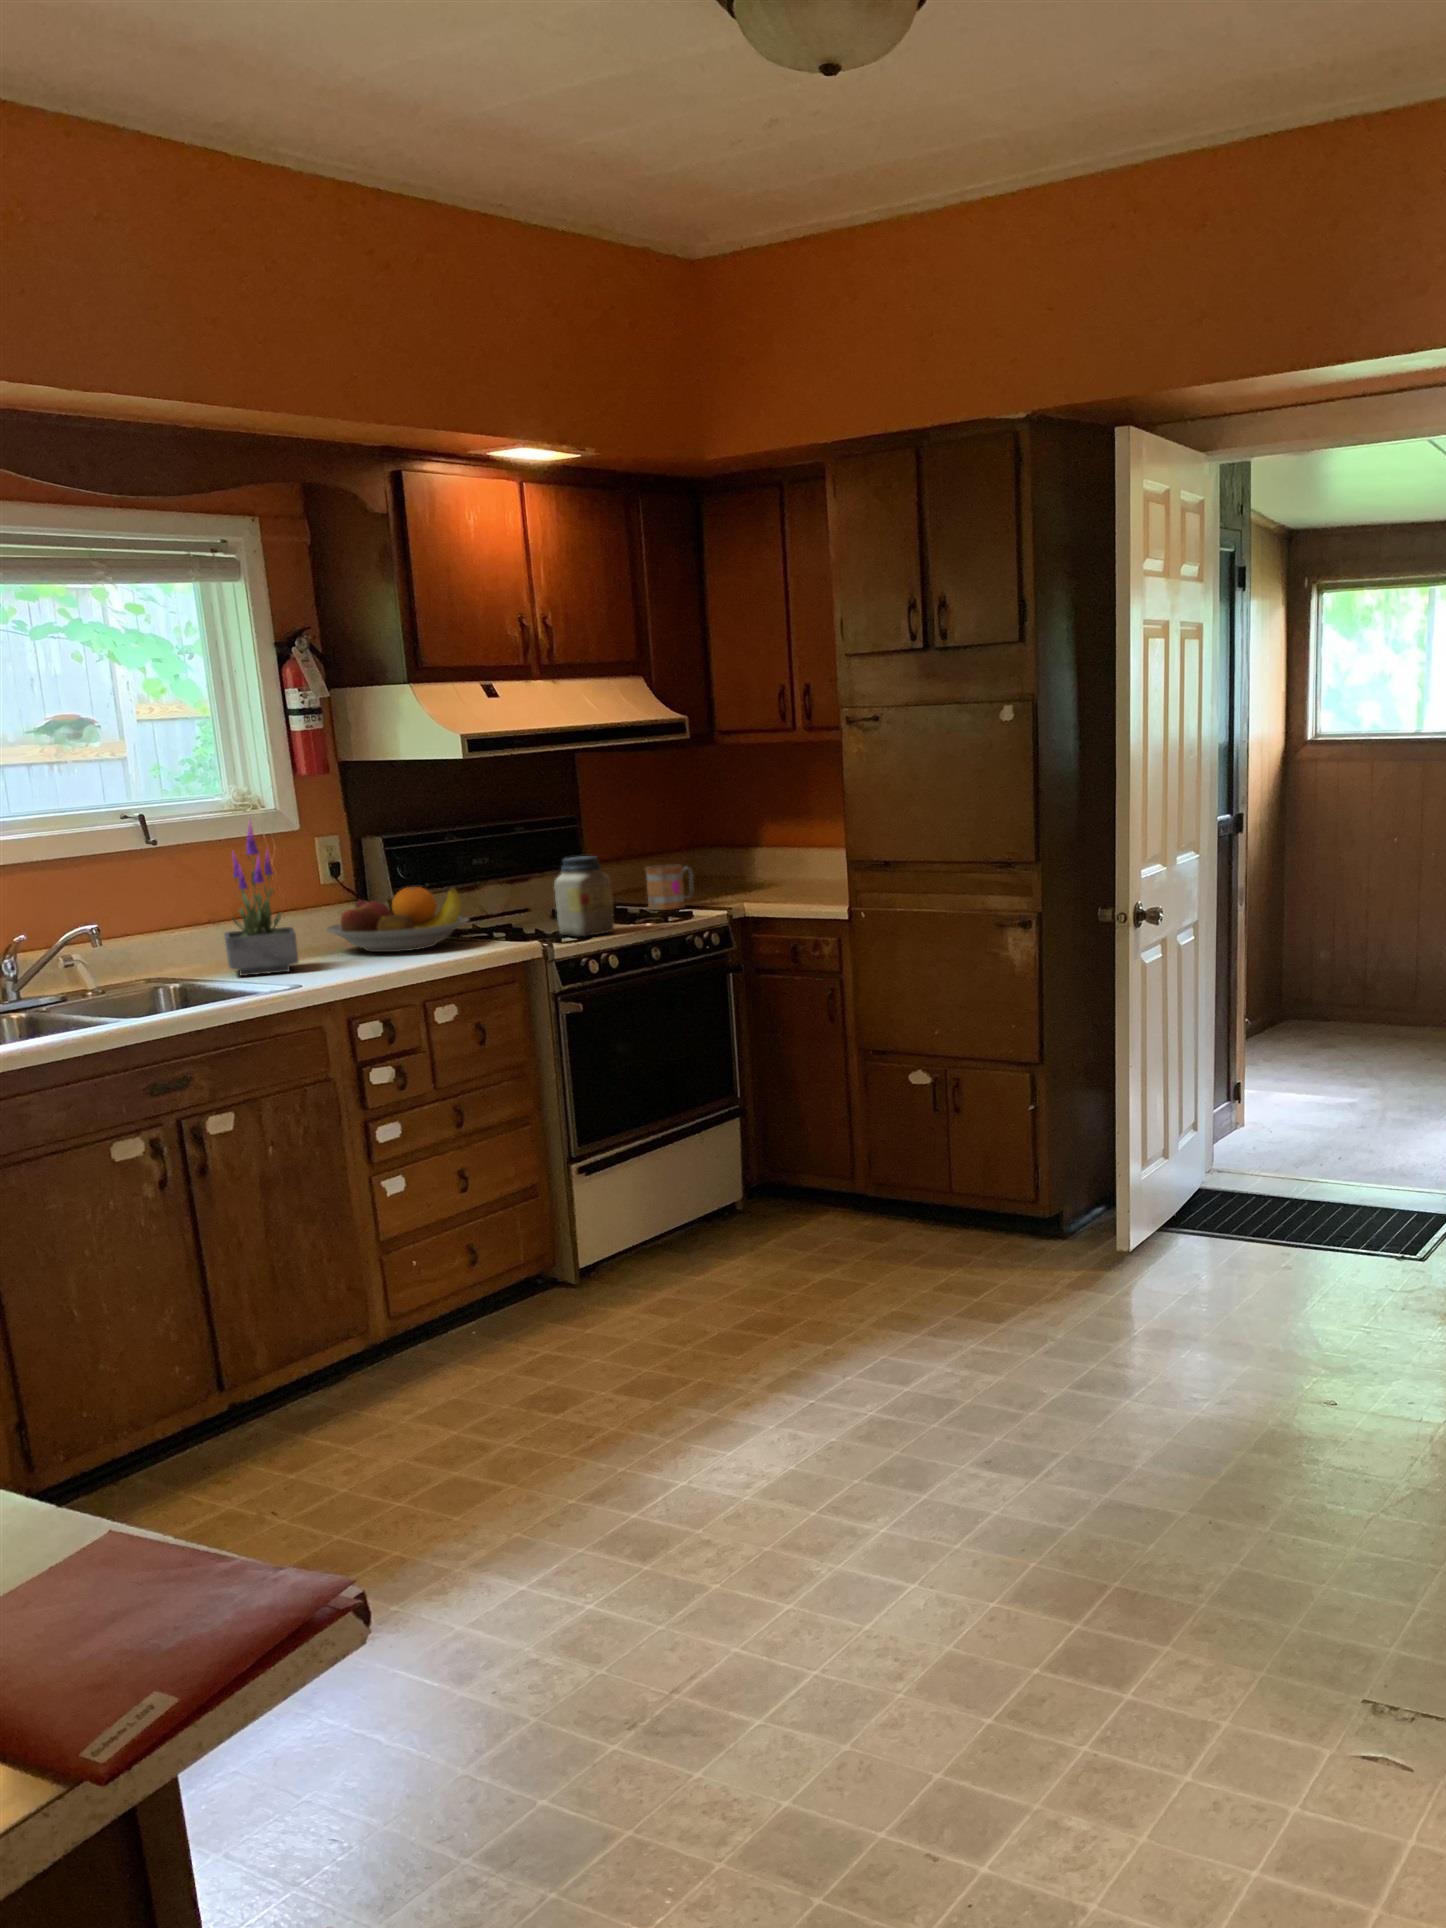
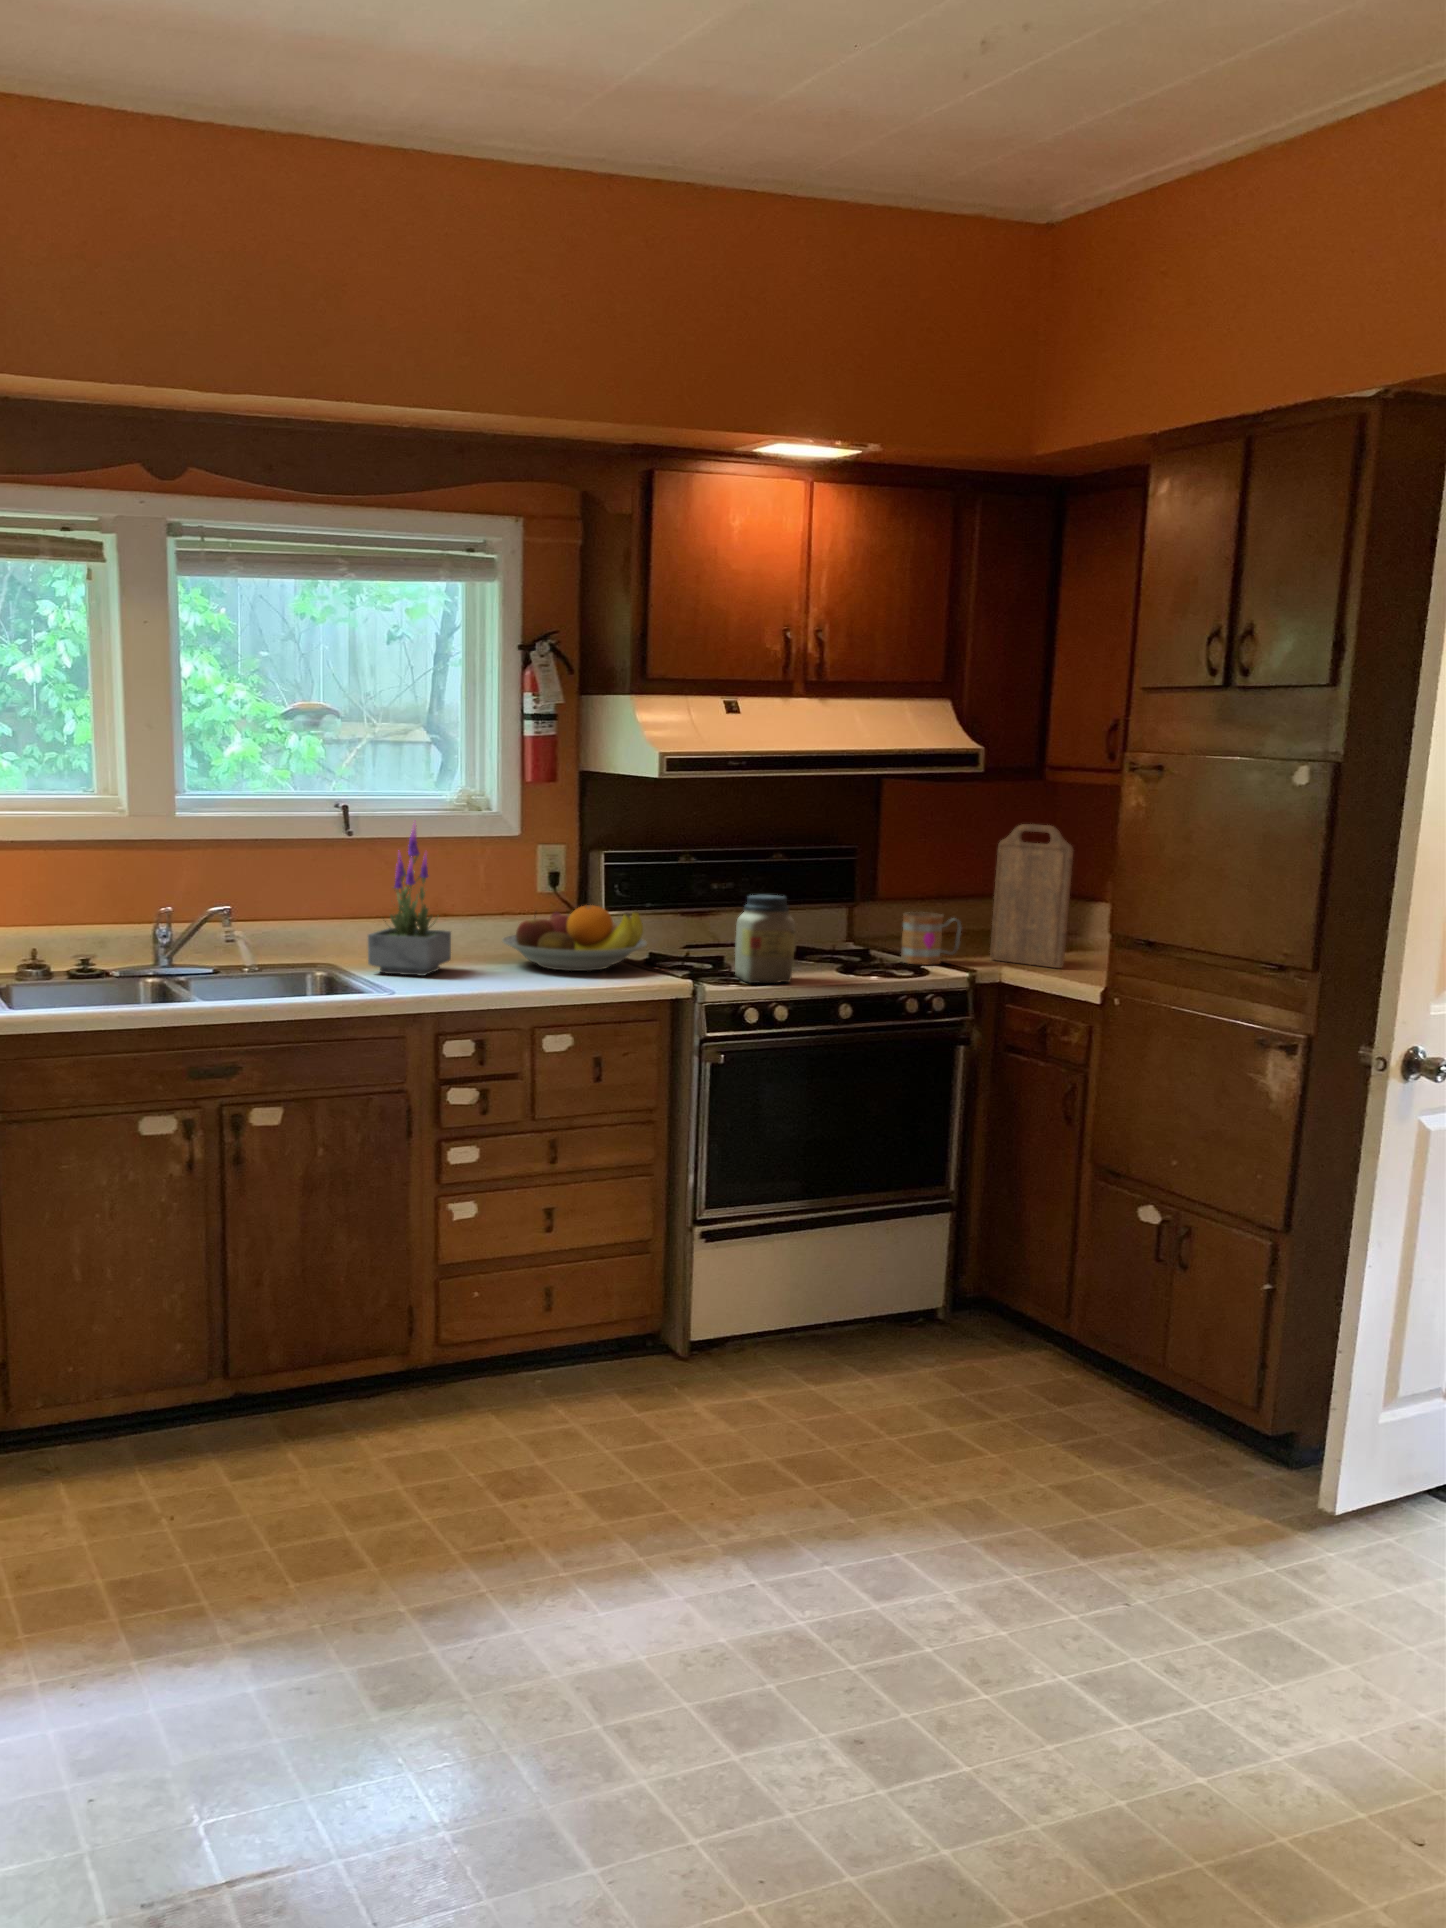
cutting board: none [705,779,779,900] -> present [990,824,1073,968]

